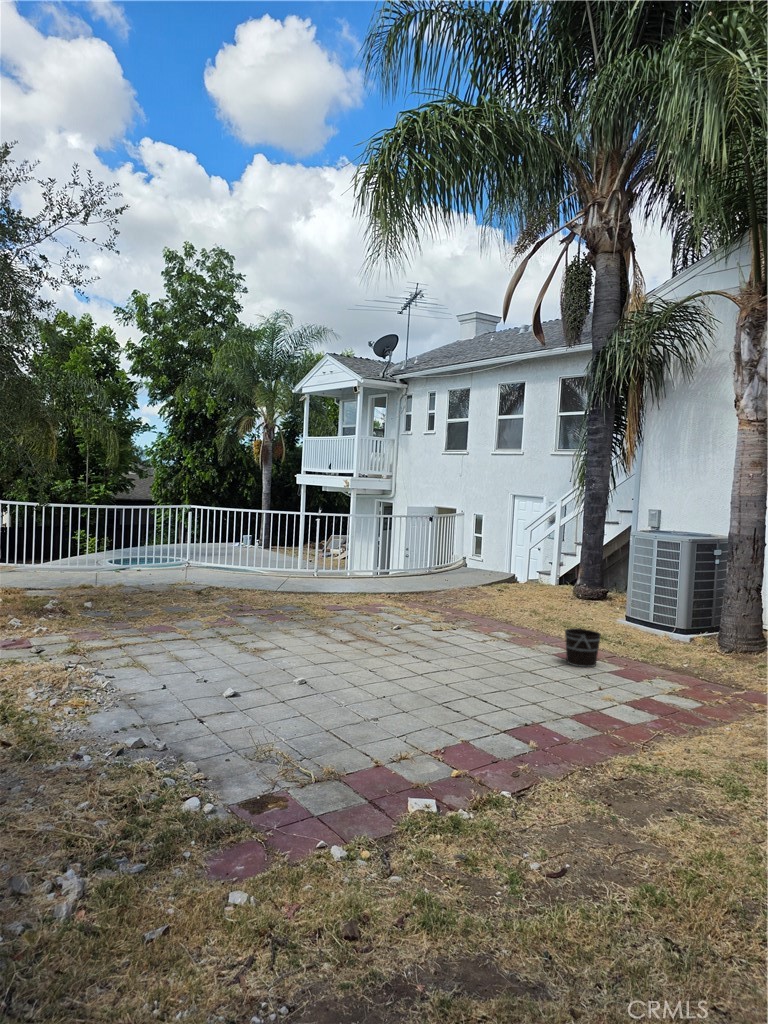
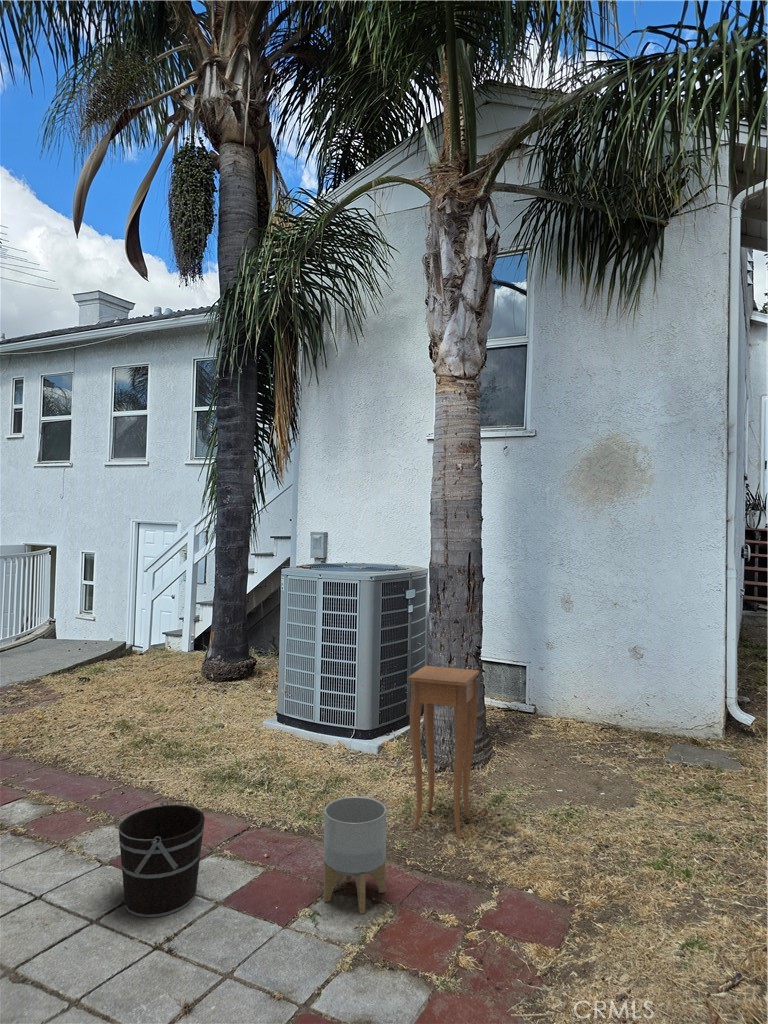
side table: none [704,587,750,673] -> present [408,666,479,839]
planter: none [655,636,687,681] -> present [324,797,386,914]

